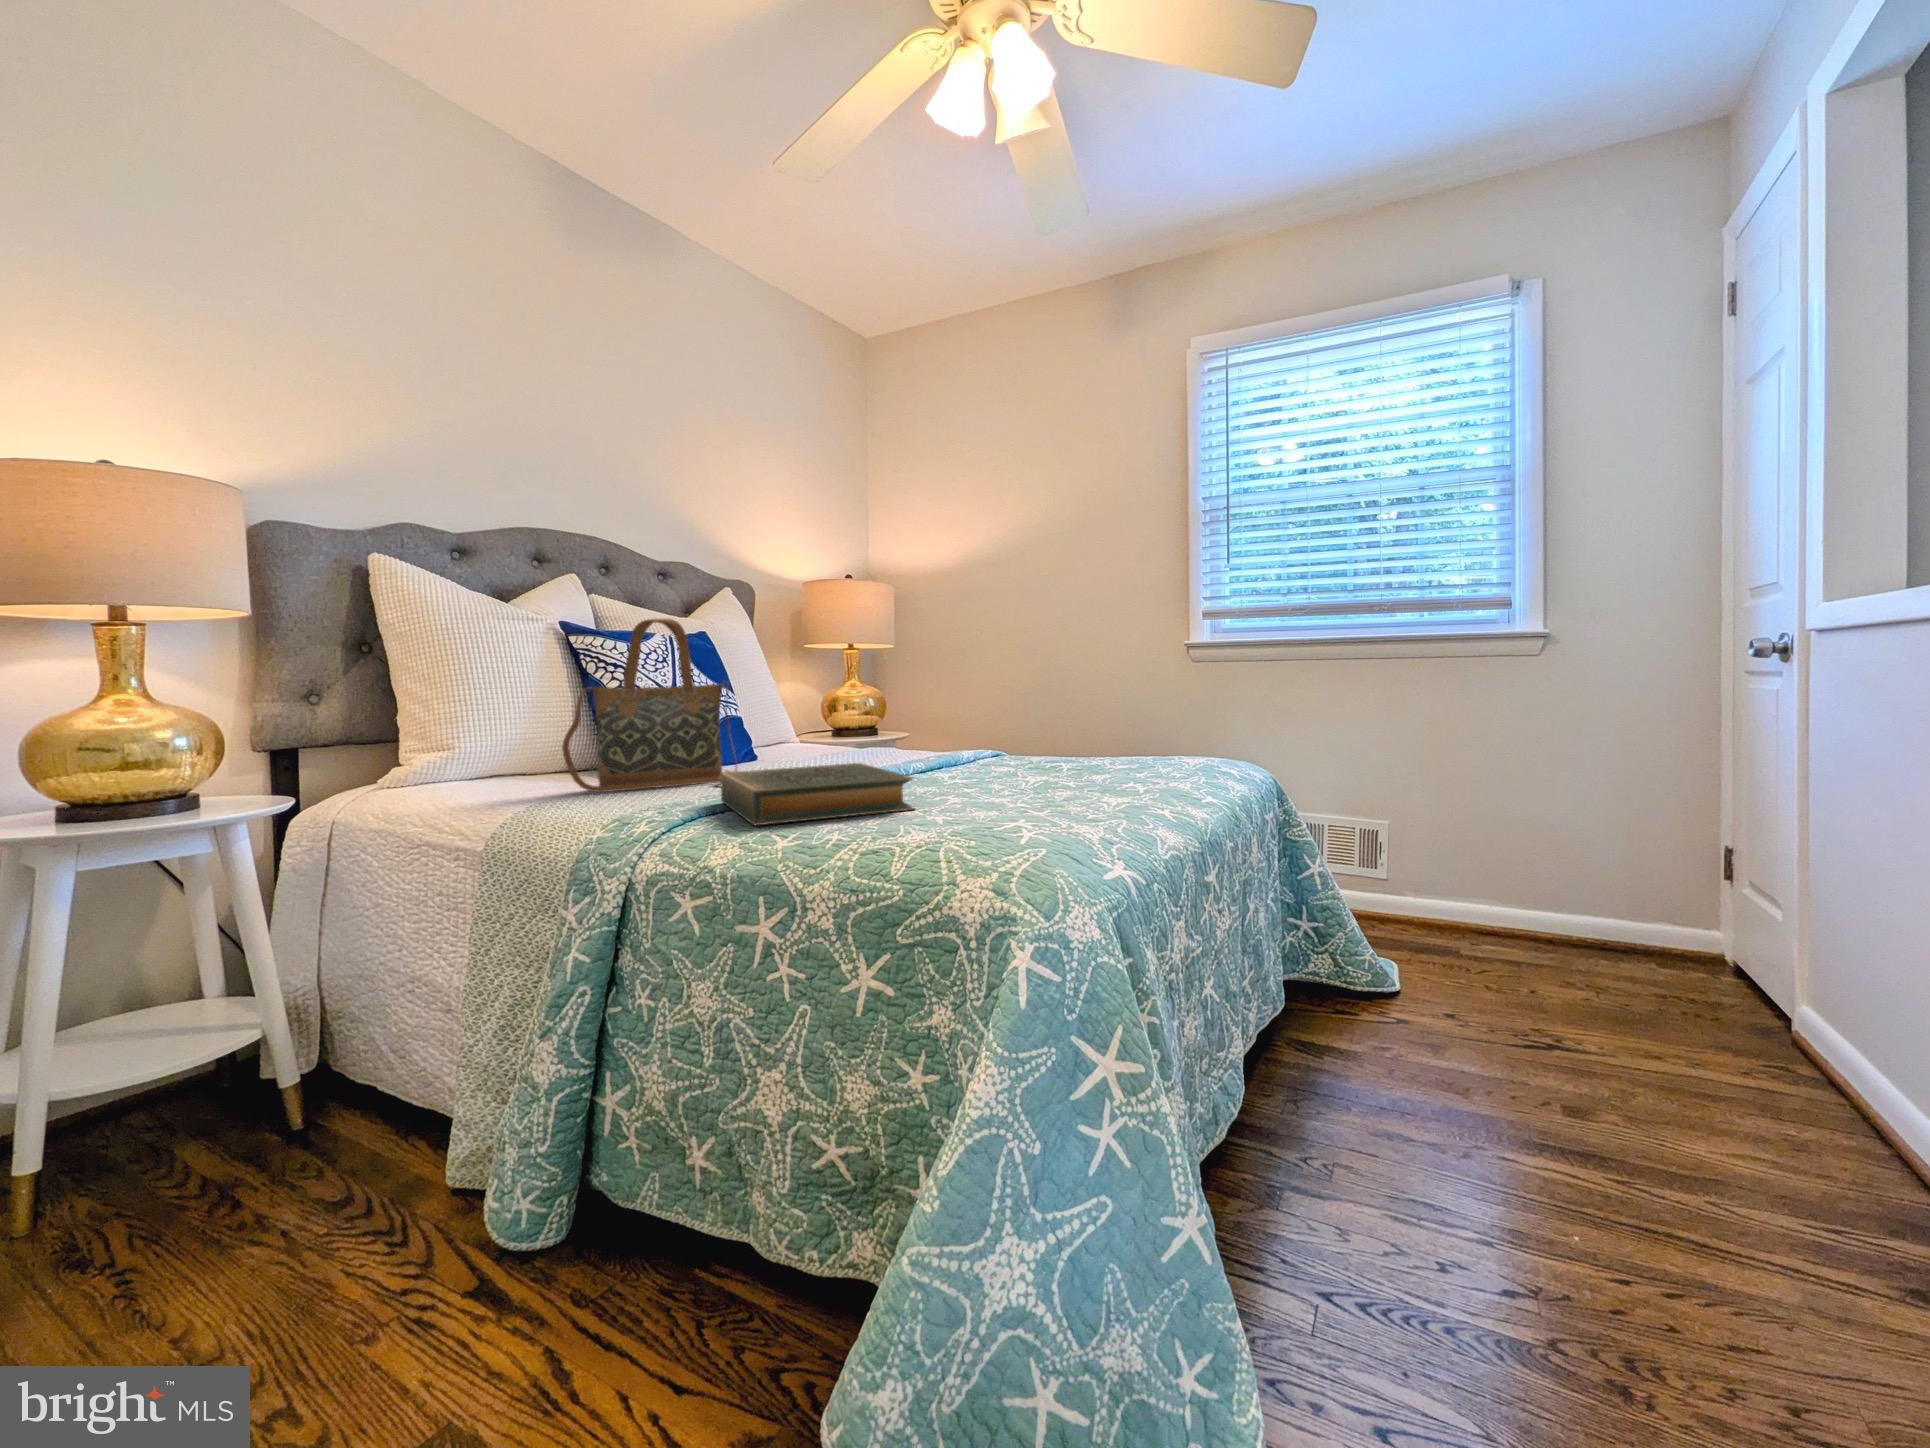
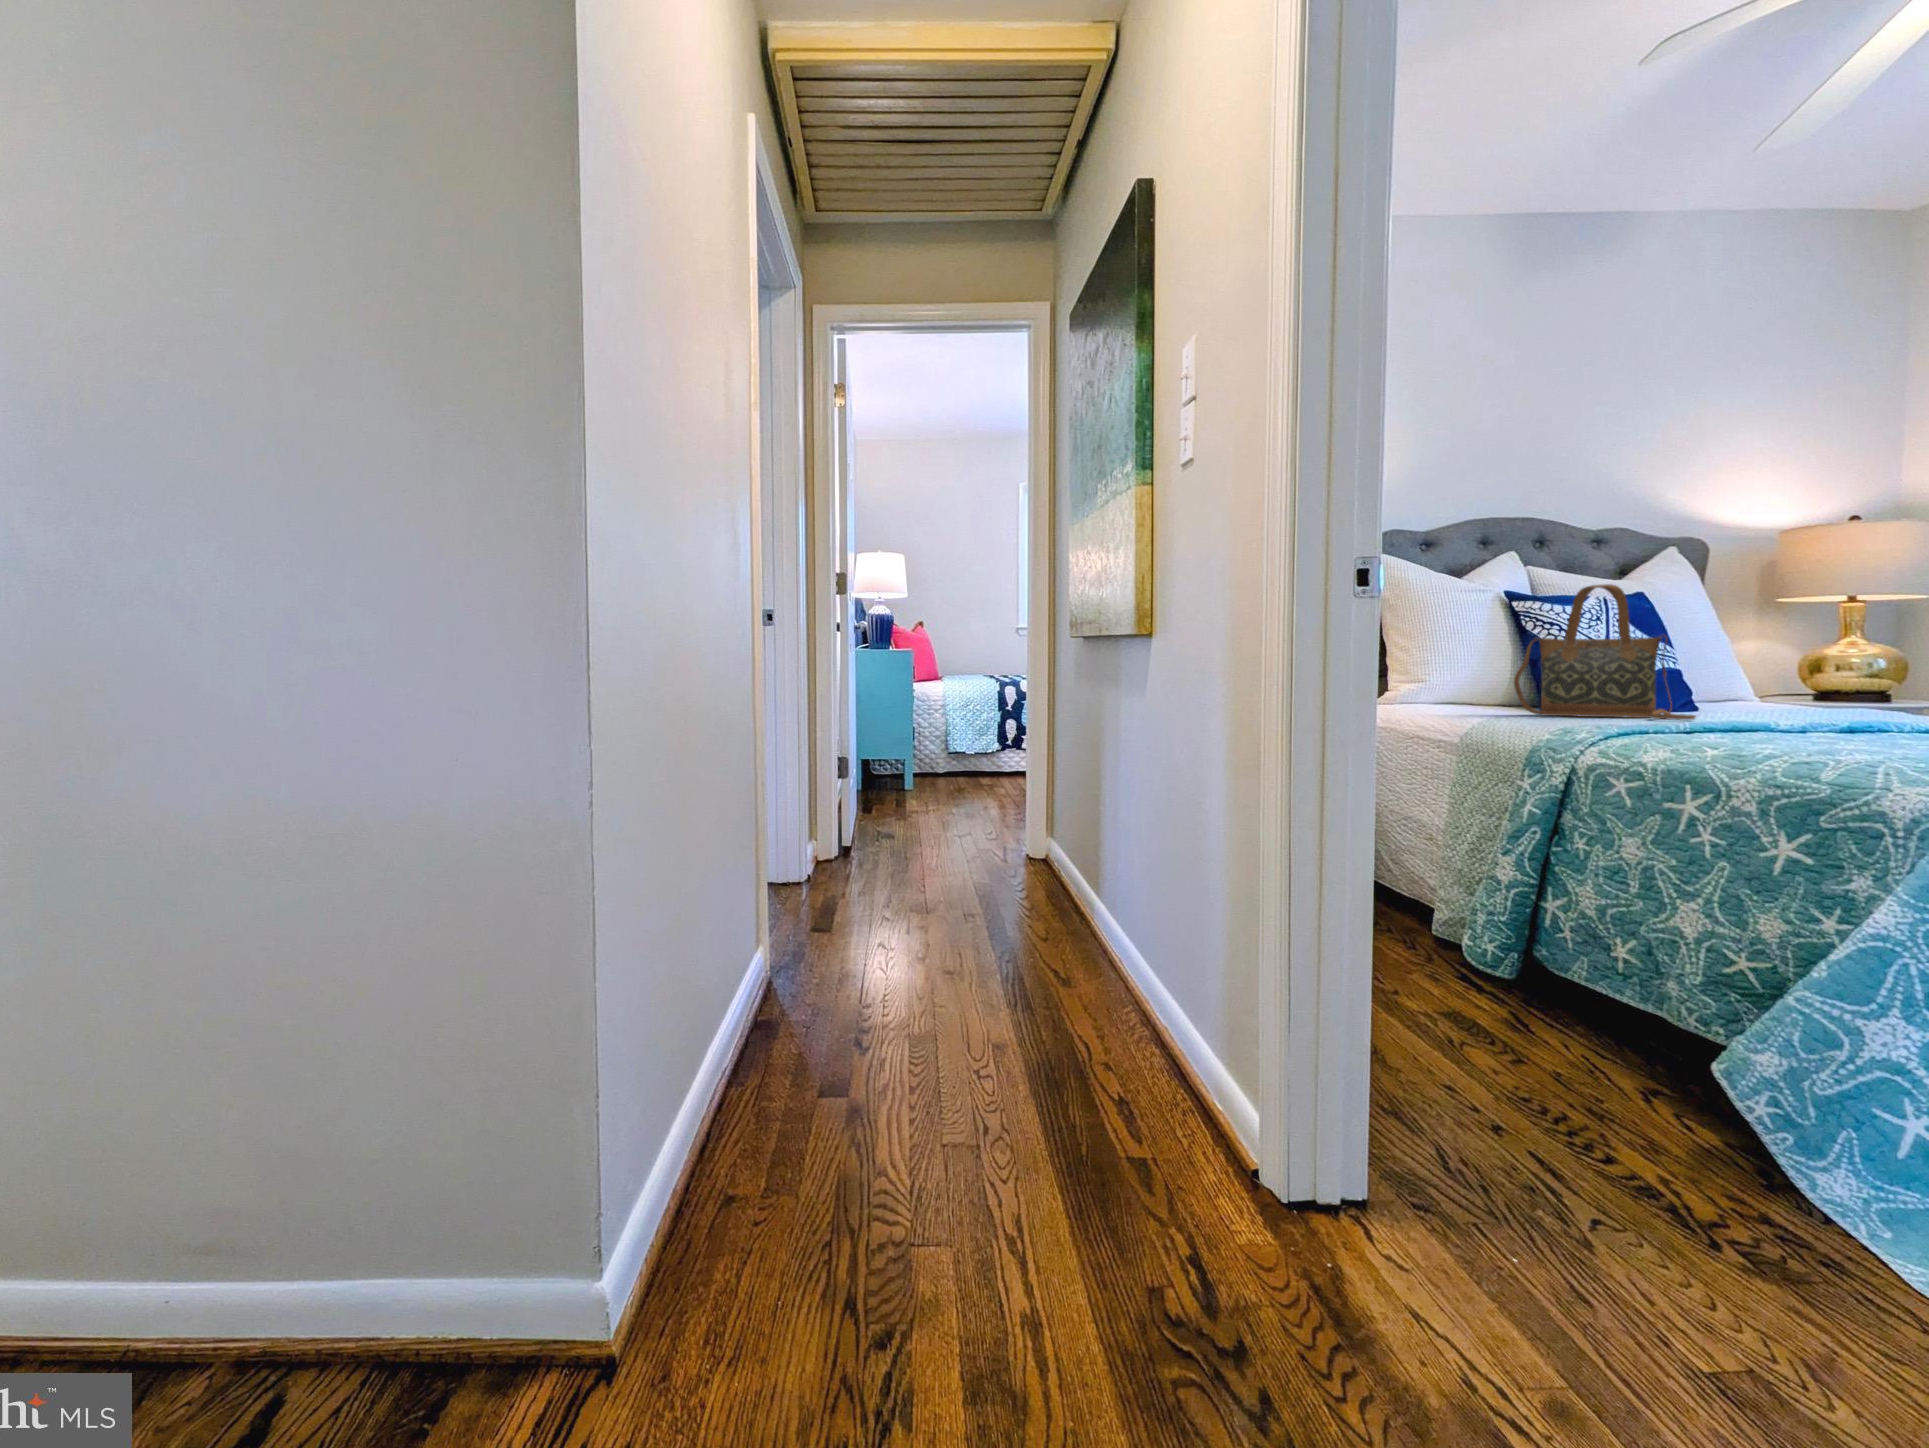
hardback book: present [720,763,915,826] -> none [1654,704,1870,744]

